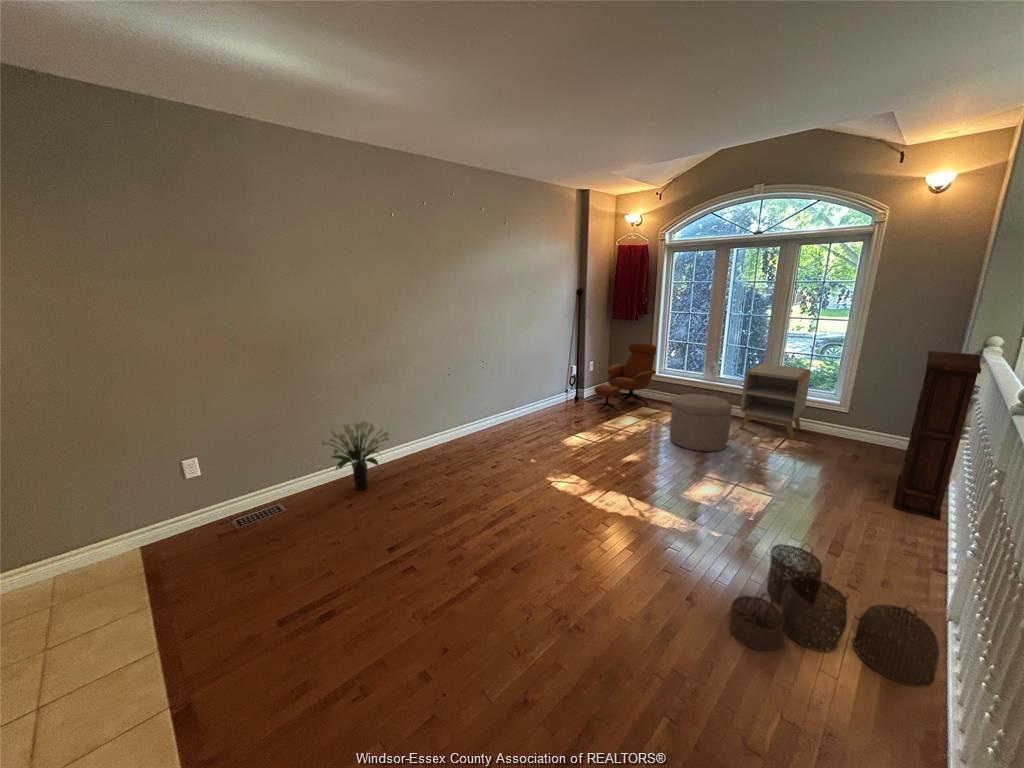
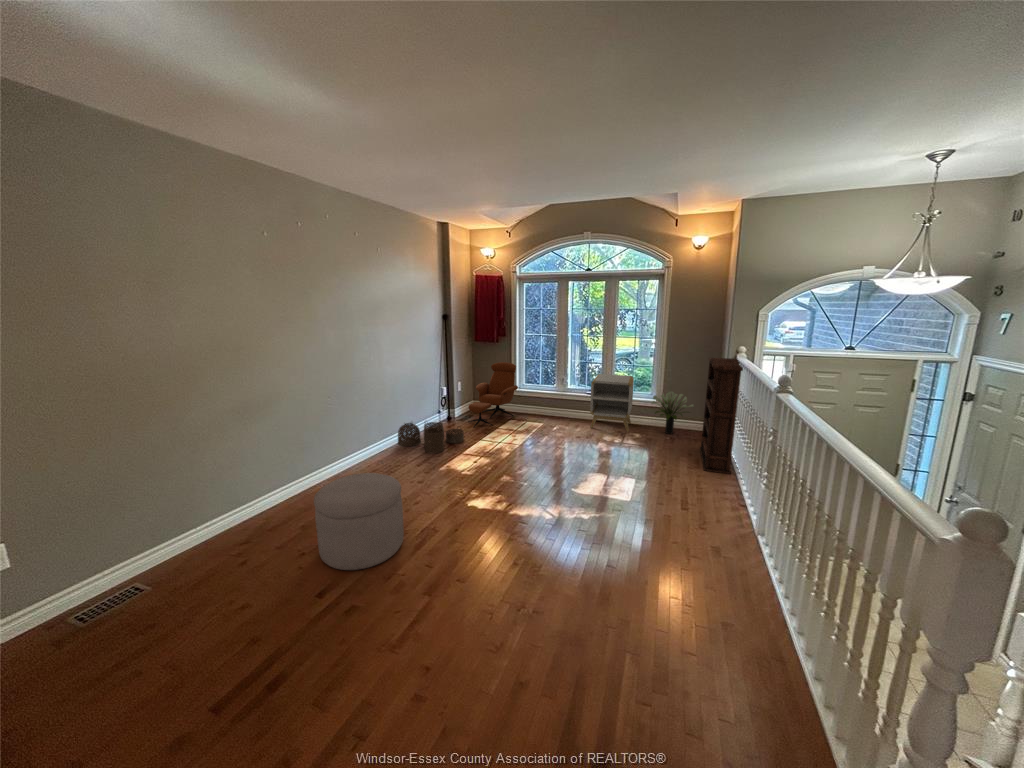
ottoman: present [670,394,732,452] -> present [314,473,404,570]
potted plant: present [321,422,390,491] -> present [652,392,694,434]
woven basket: present [730,544,940,687] -> present [398,422,464,453]

